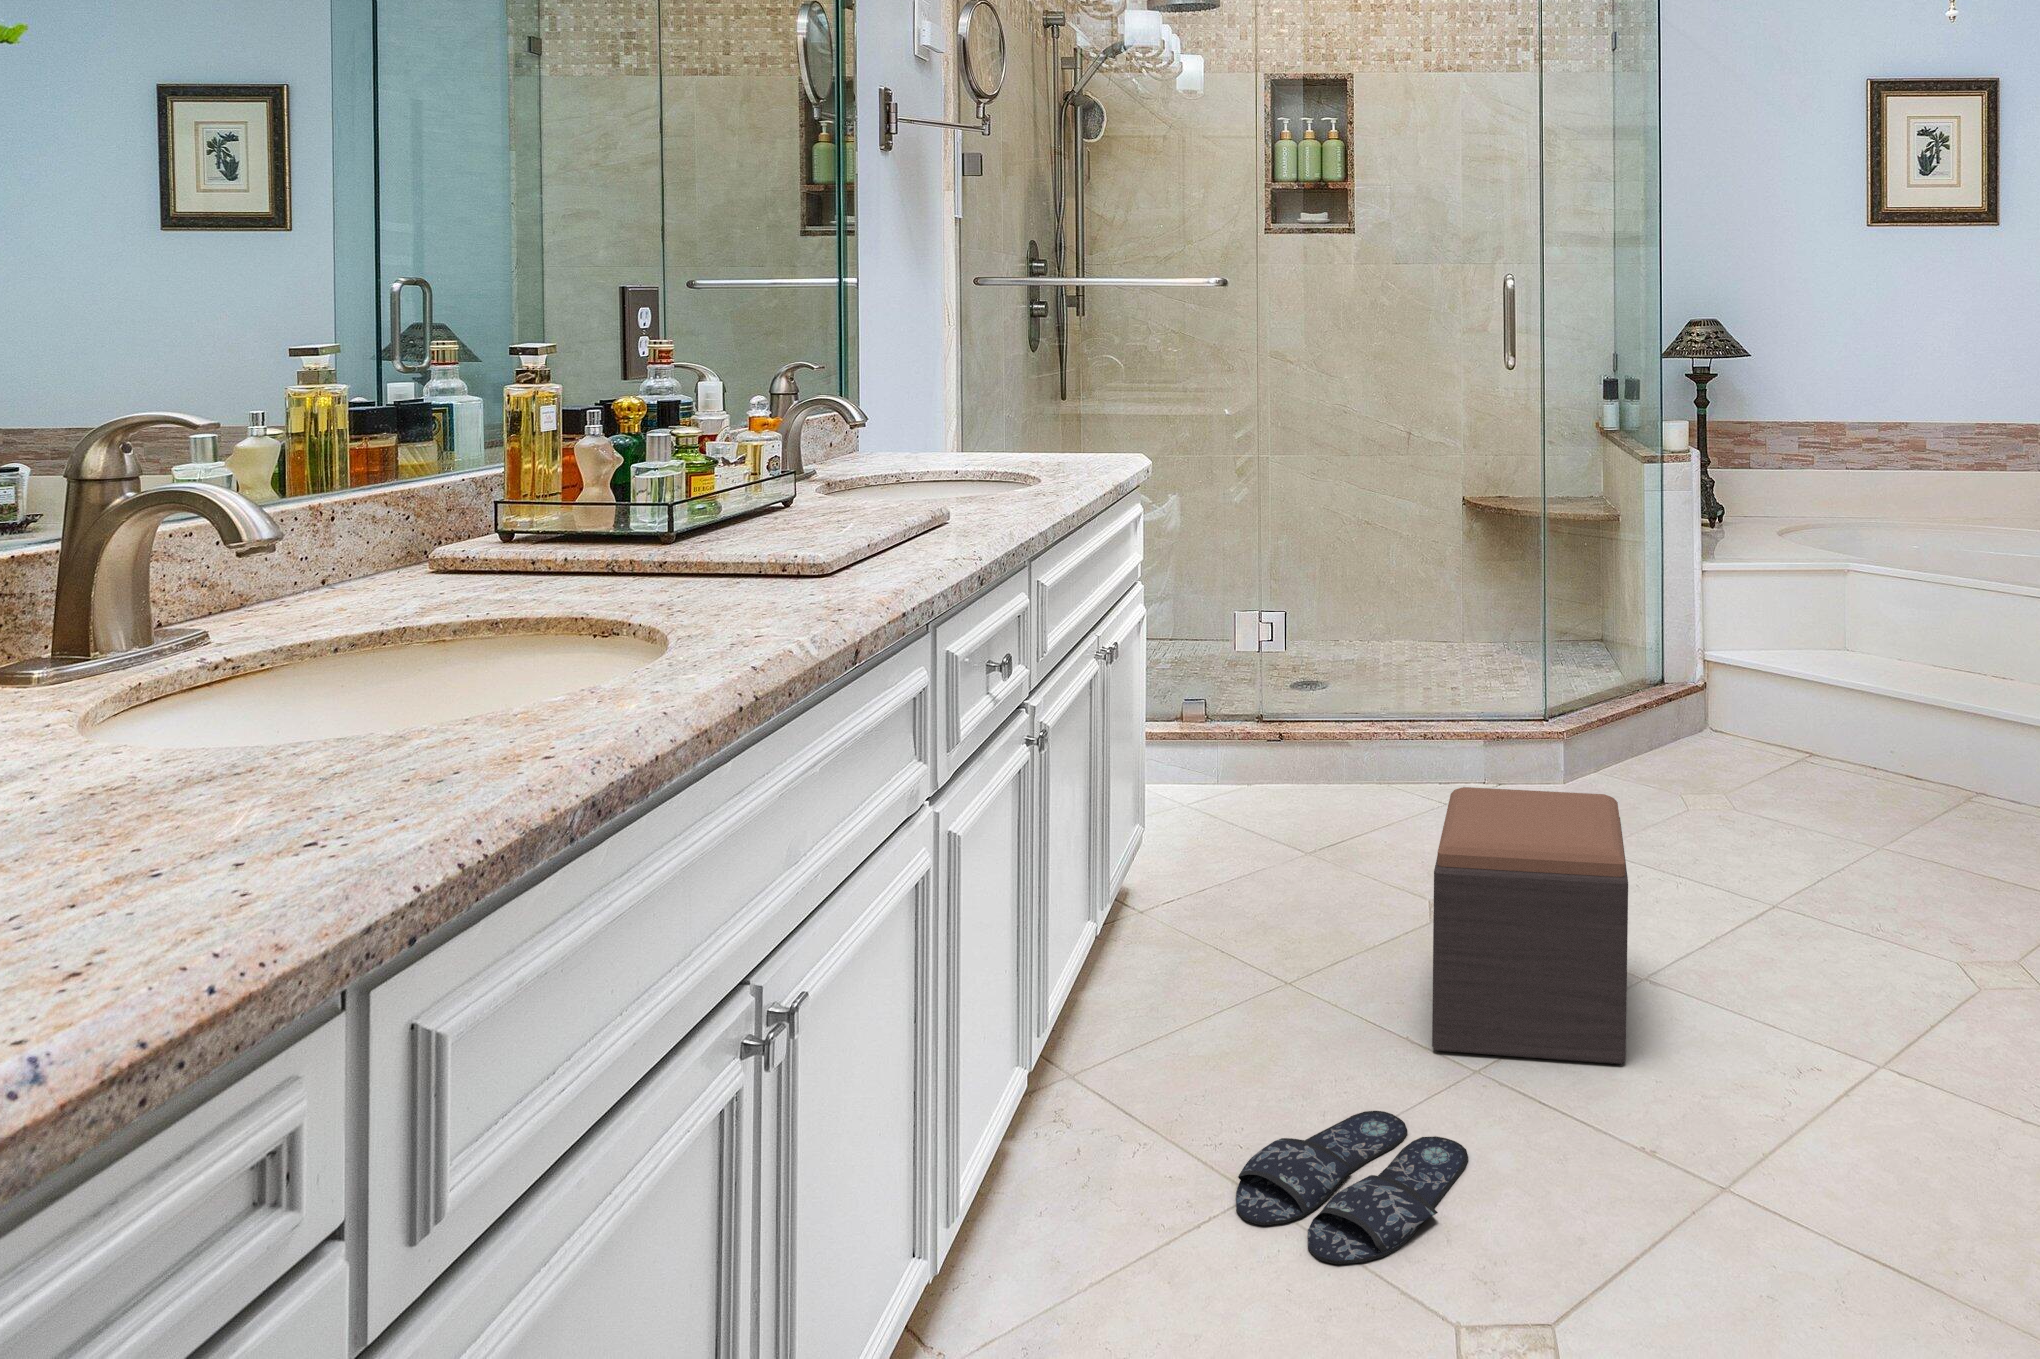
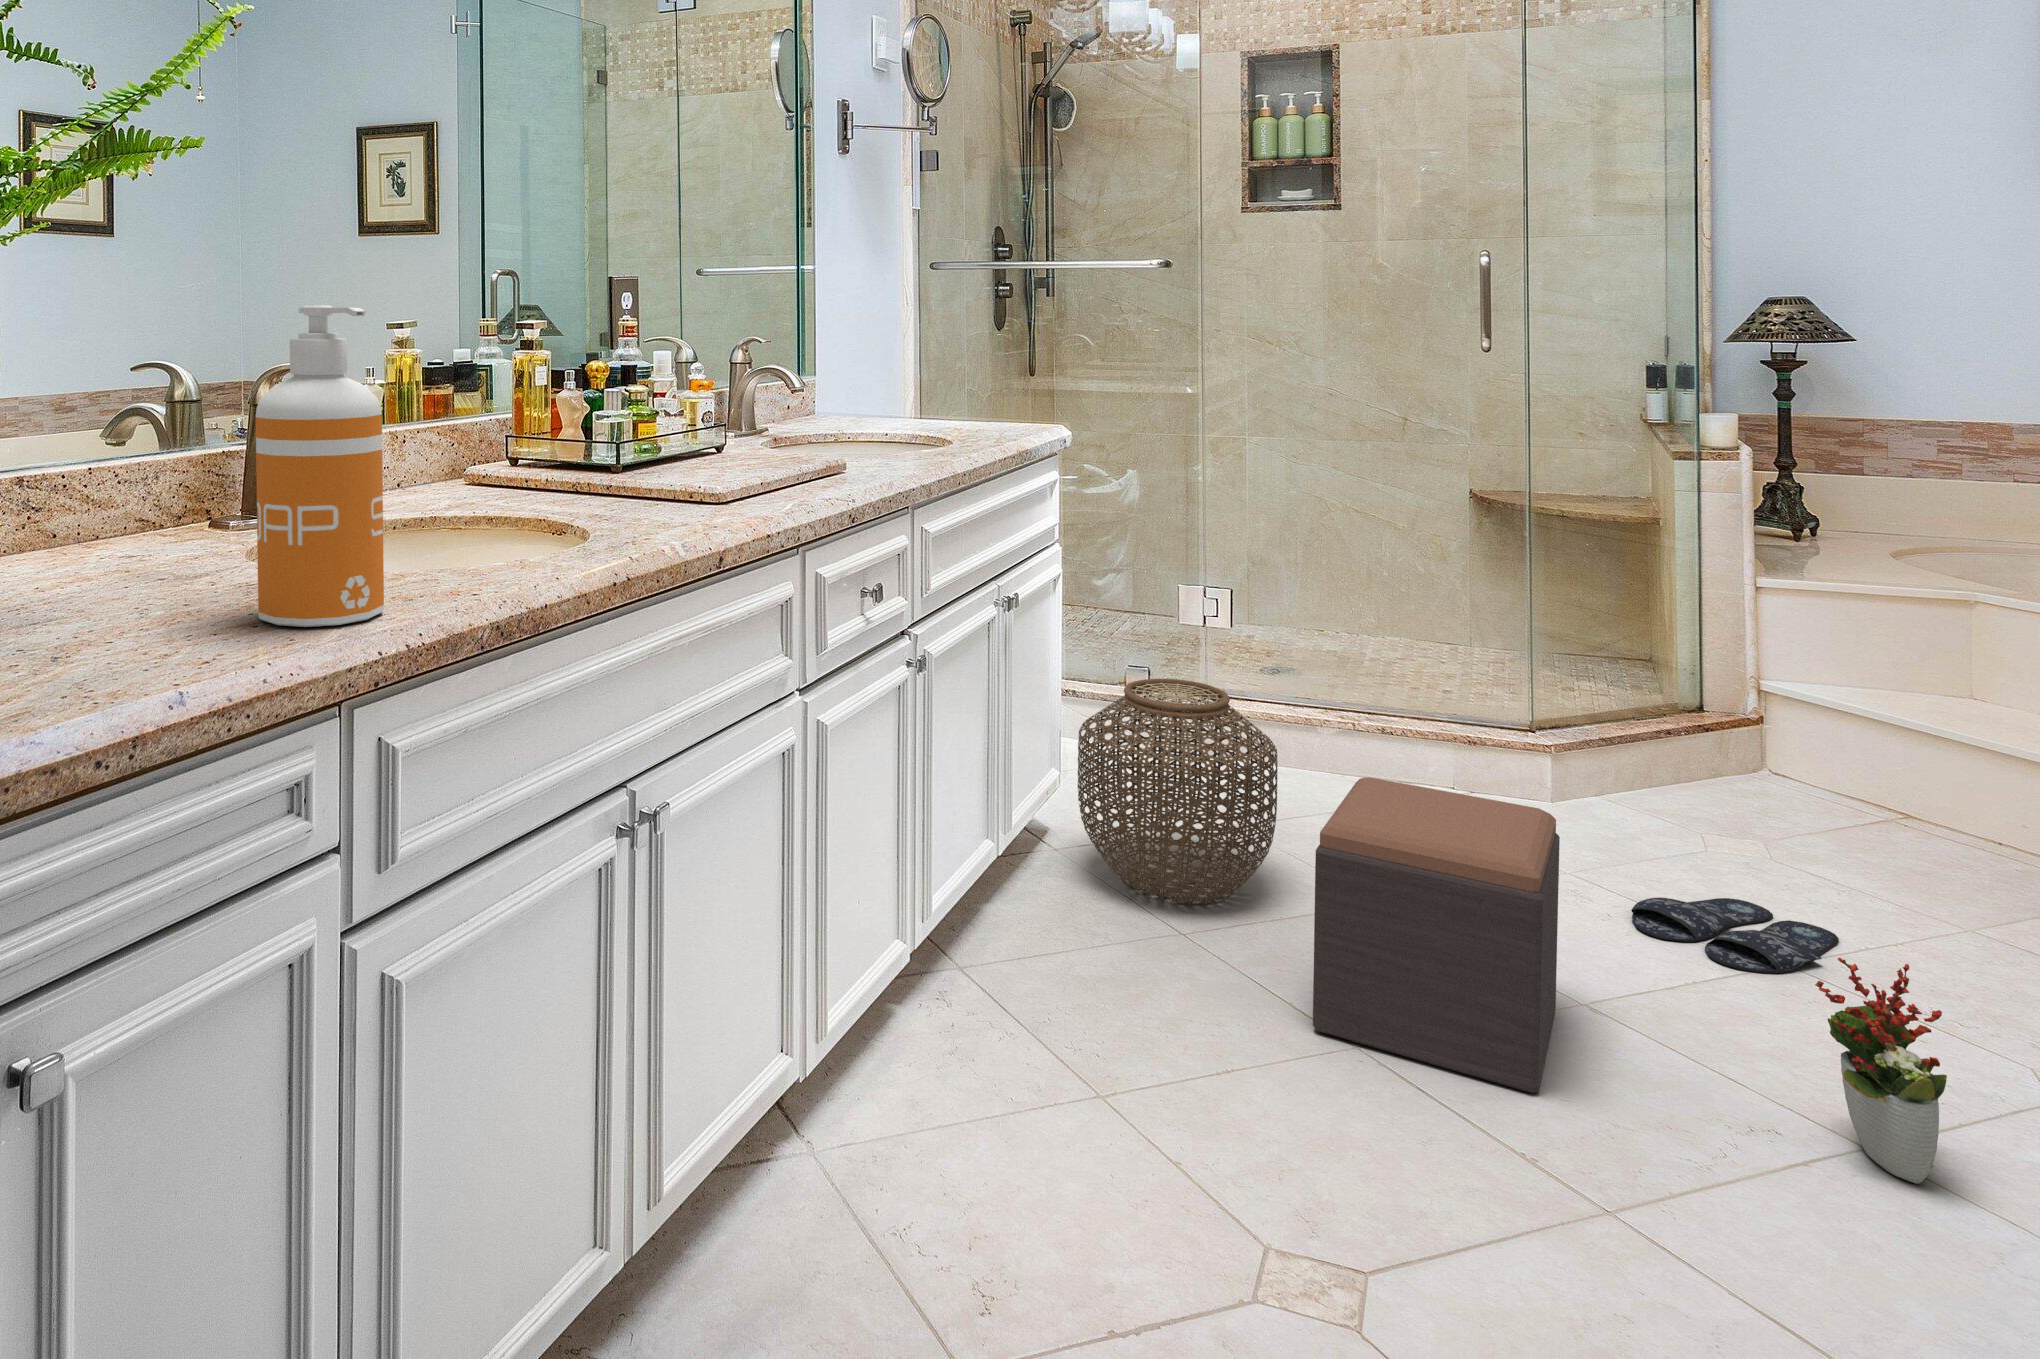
soap dispenser: none [146,335,403,868] -> present [256,305,384,627]
woven basket: none [1176,711,1369,943] -> present [1078,679,1278,904]
decorative plant: none [1823,883,1912,1066] -> present [1815,957,1947,1184]
slippers: present [1236,1111,1468,1264] -> present [1631,898,1839,973]

